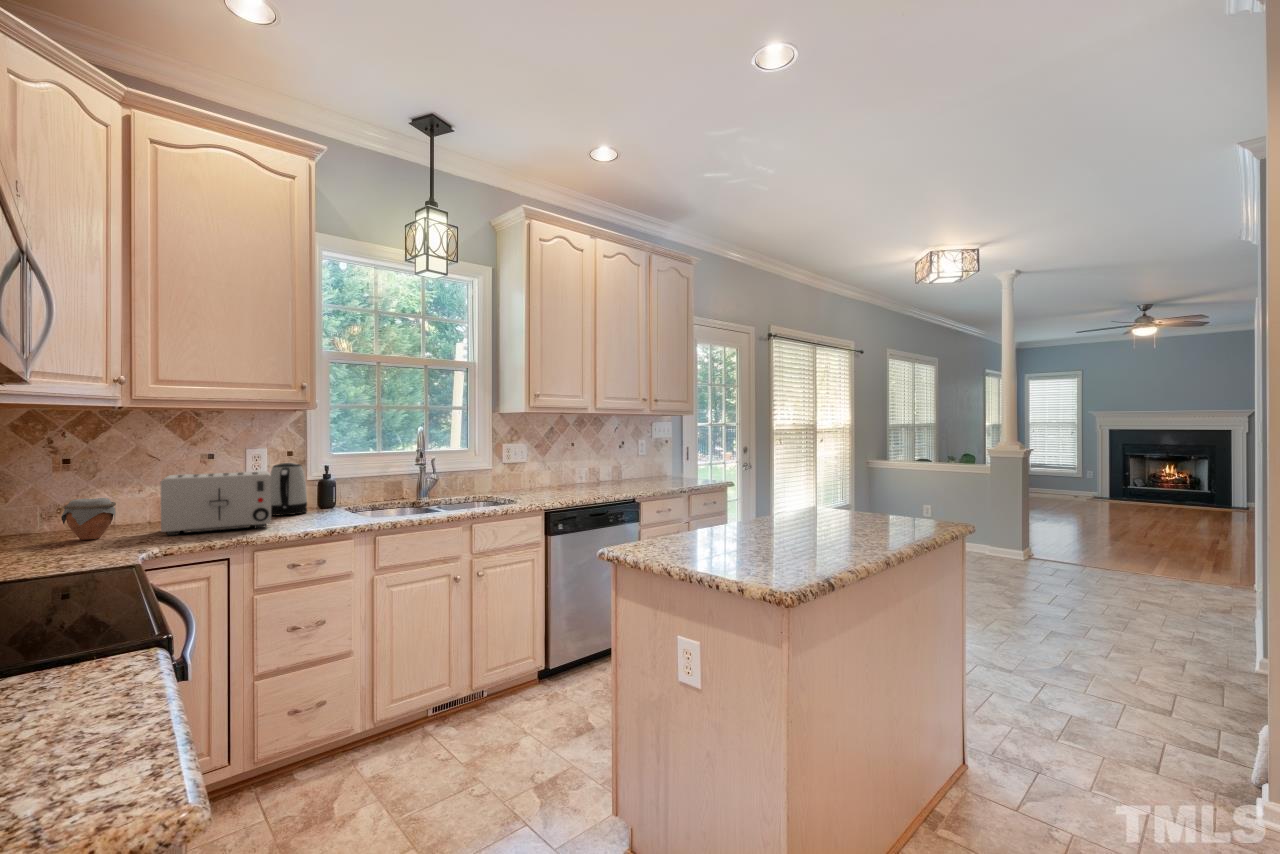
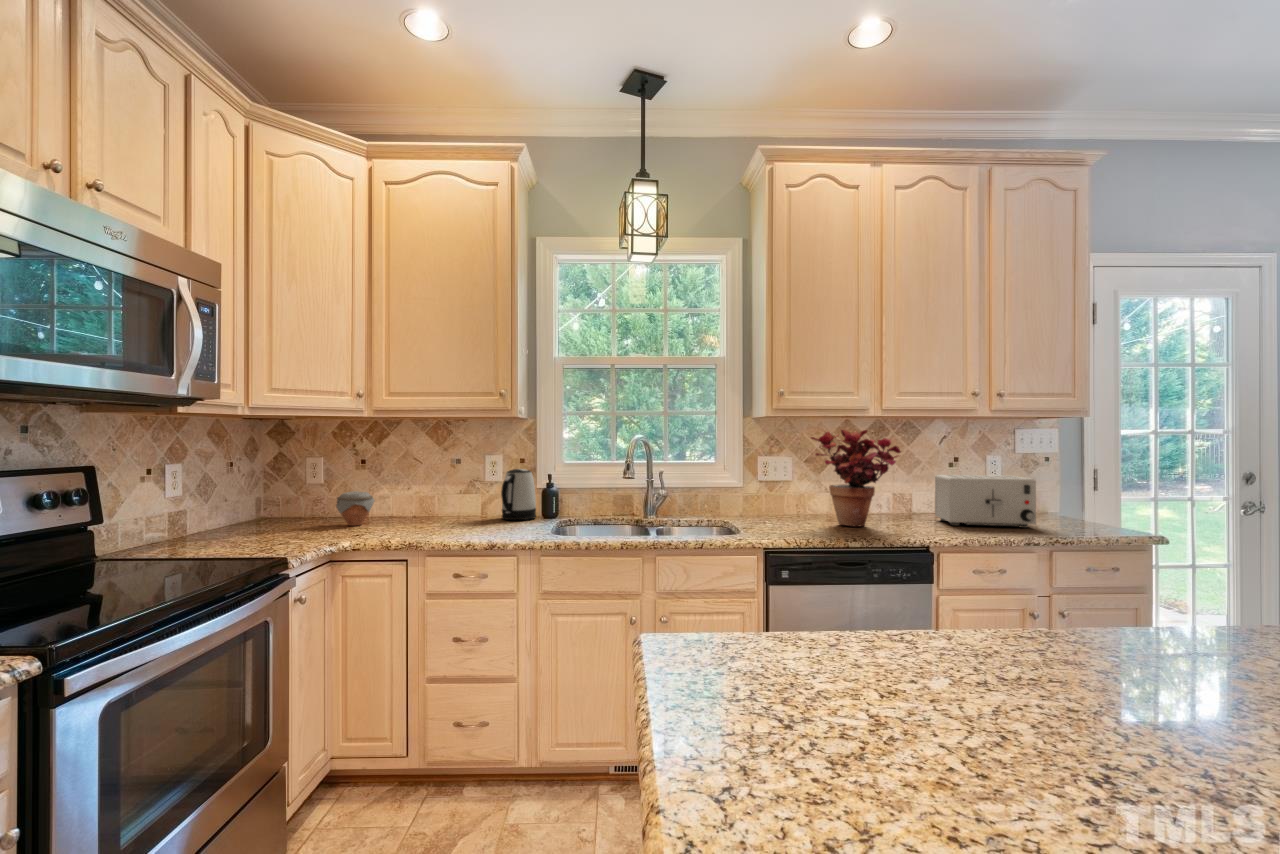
potted plant: none [546,422,610,491] -> present [811,430,901,526]
toaster: present [160,471,271,535] -> present [935,475,1036,528]

